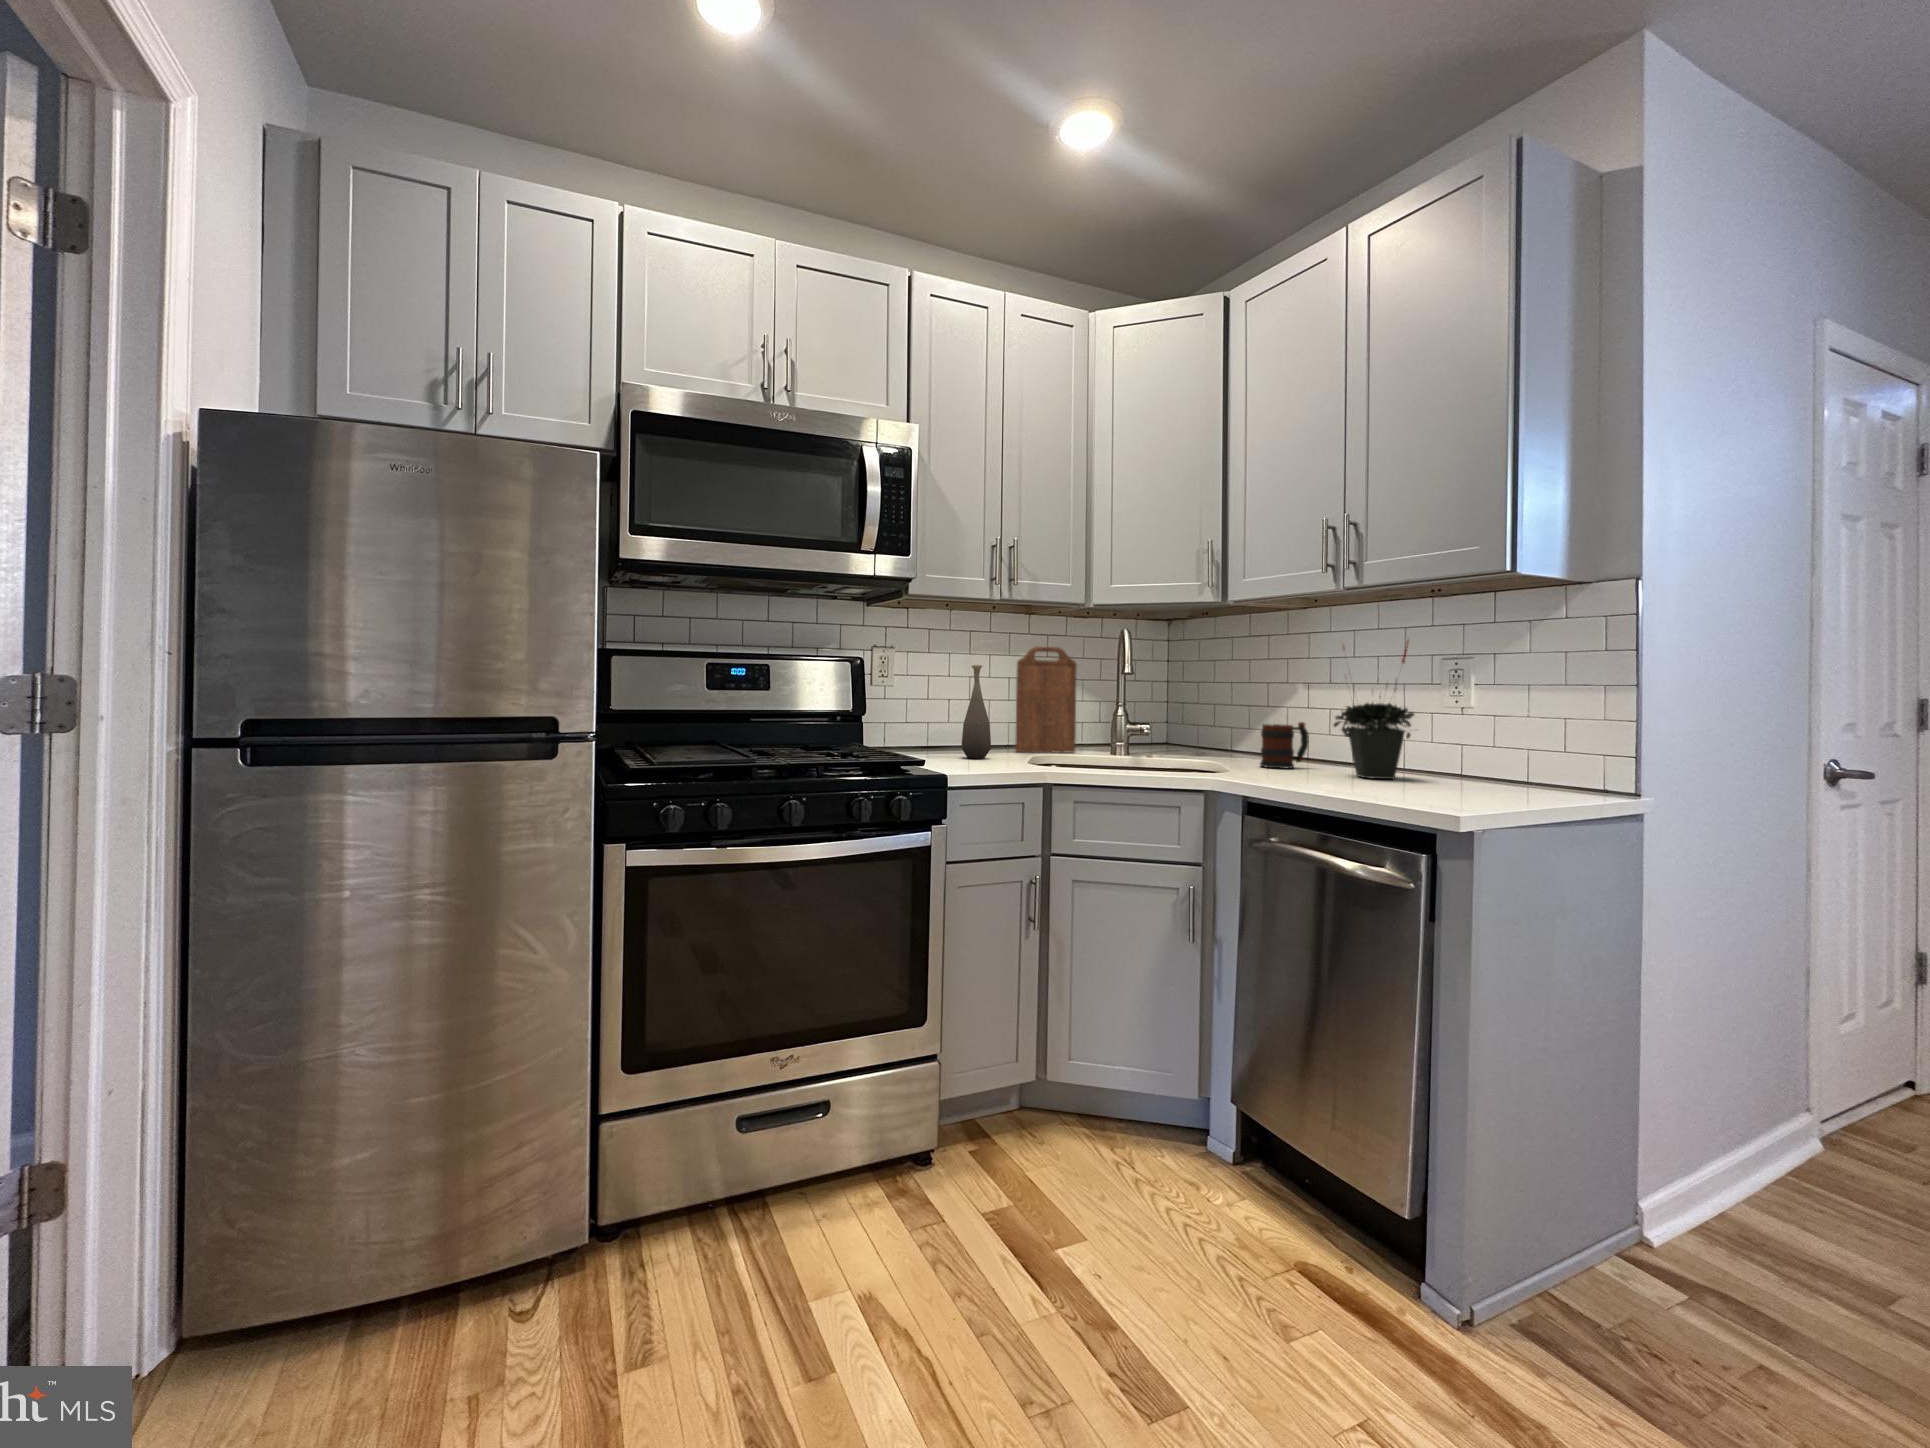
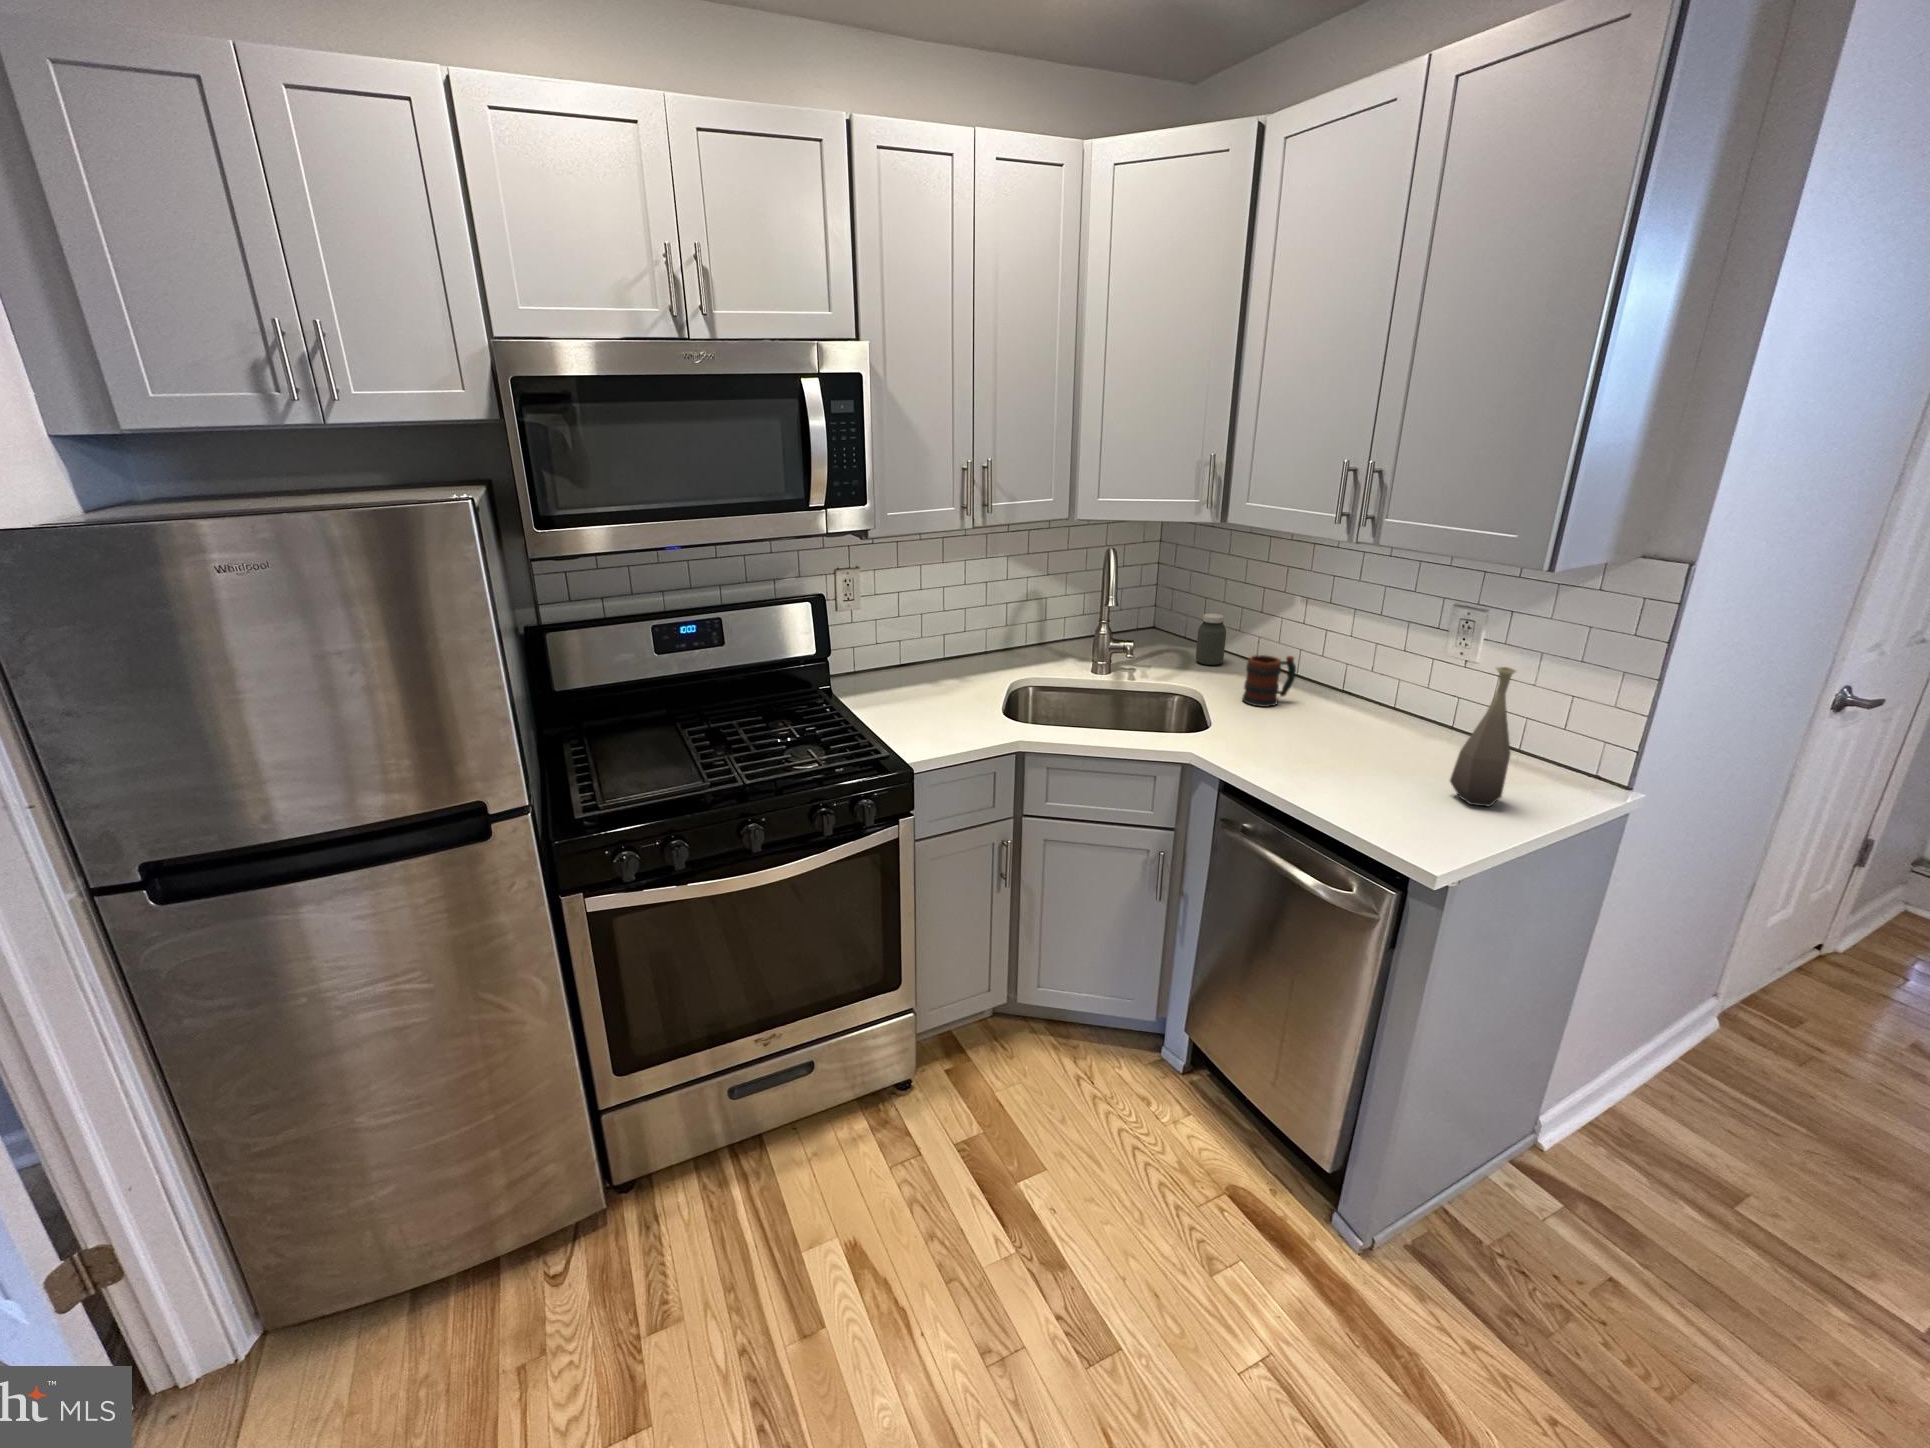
potted plant: present [1334,641,1414,779] -> none [1323,597,1418,740]
cutting board: present [1015,647,1077,753] -> none [992,553,1057,665]
bottle: present [961,665,991,759] -> present [1450,667,1516,806]
jar: none [1212,710,1239,757] -> present [1196,614,1226,665]

